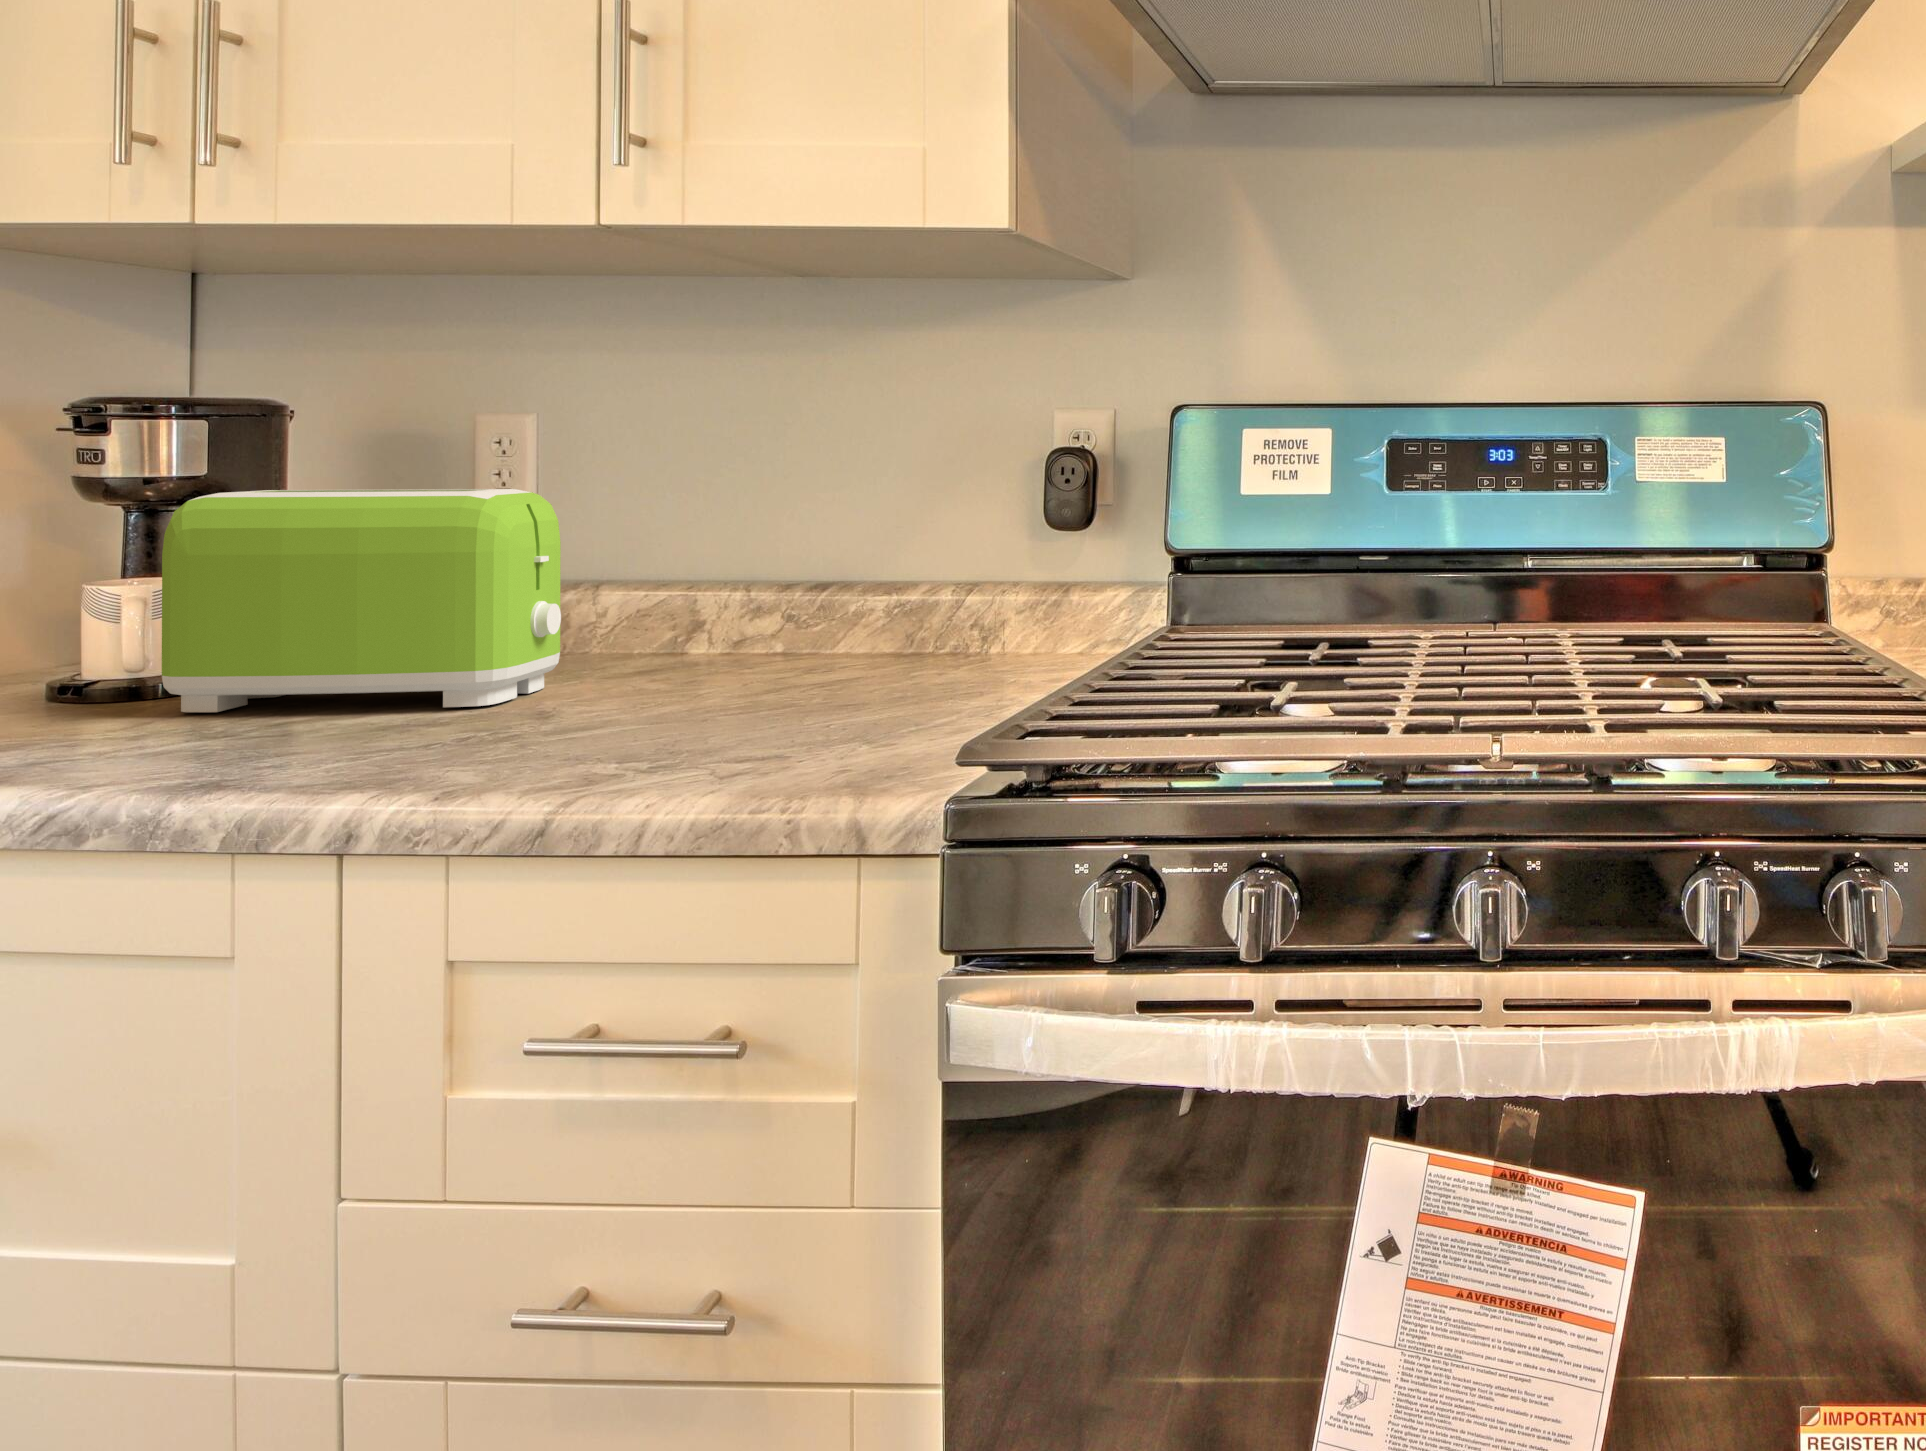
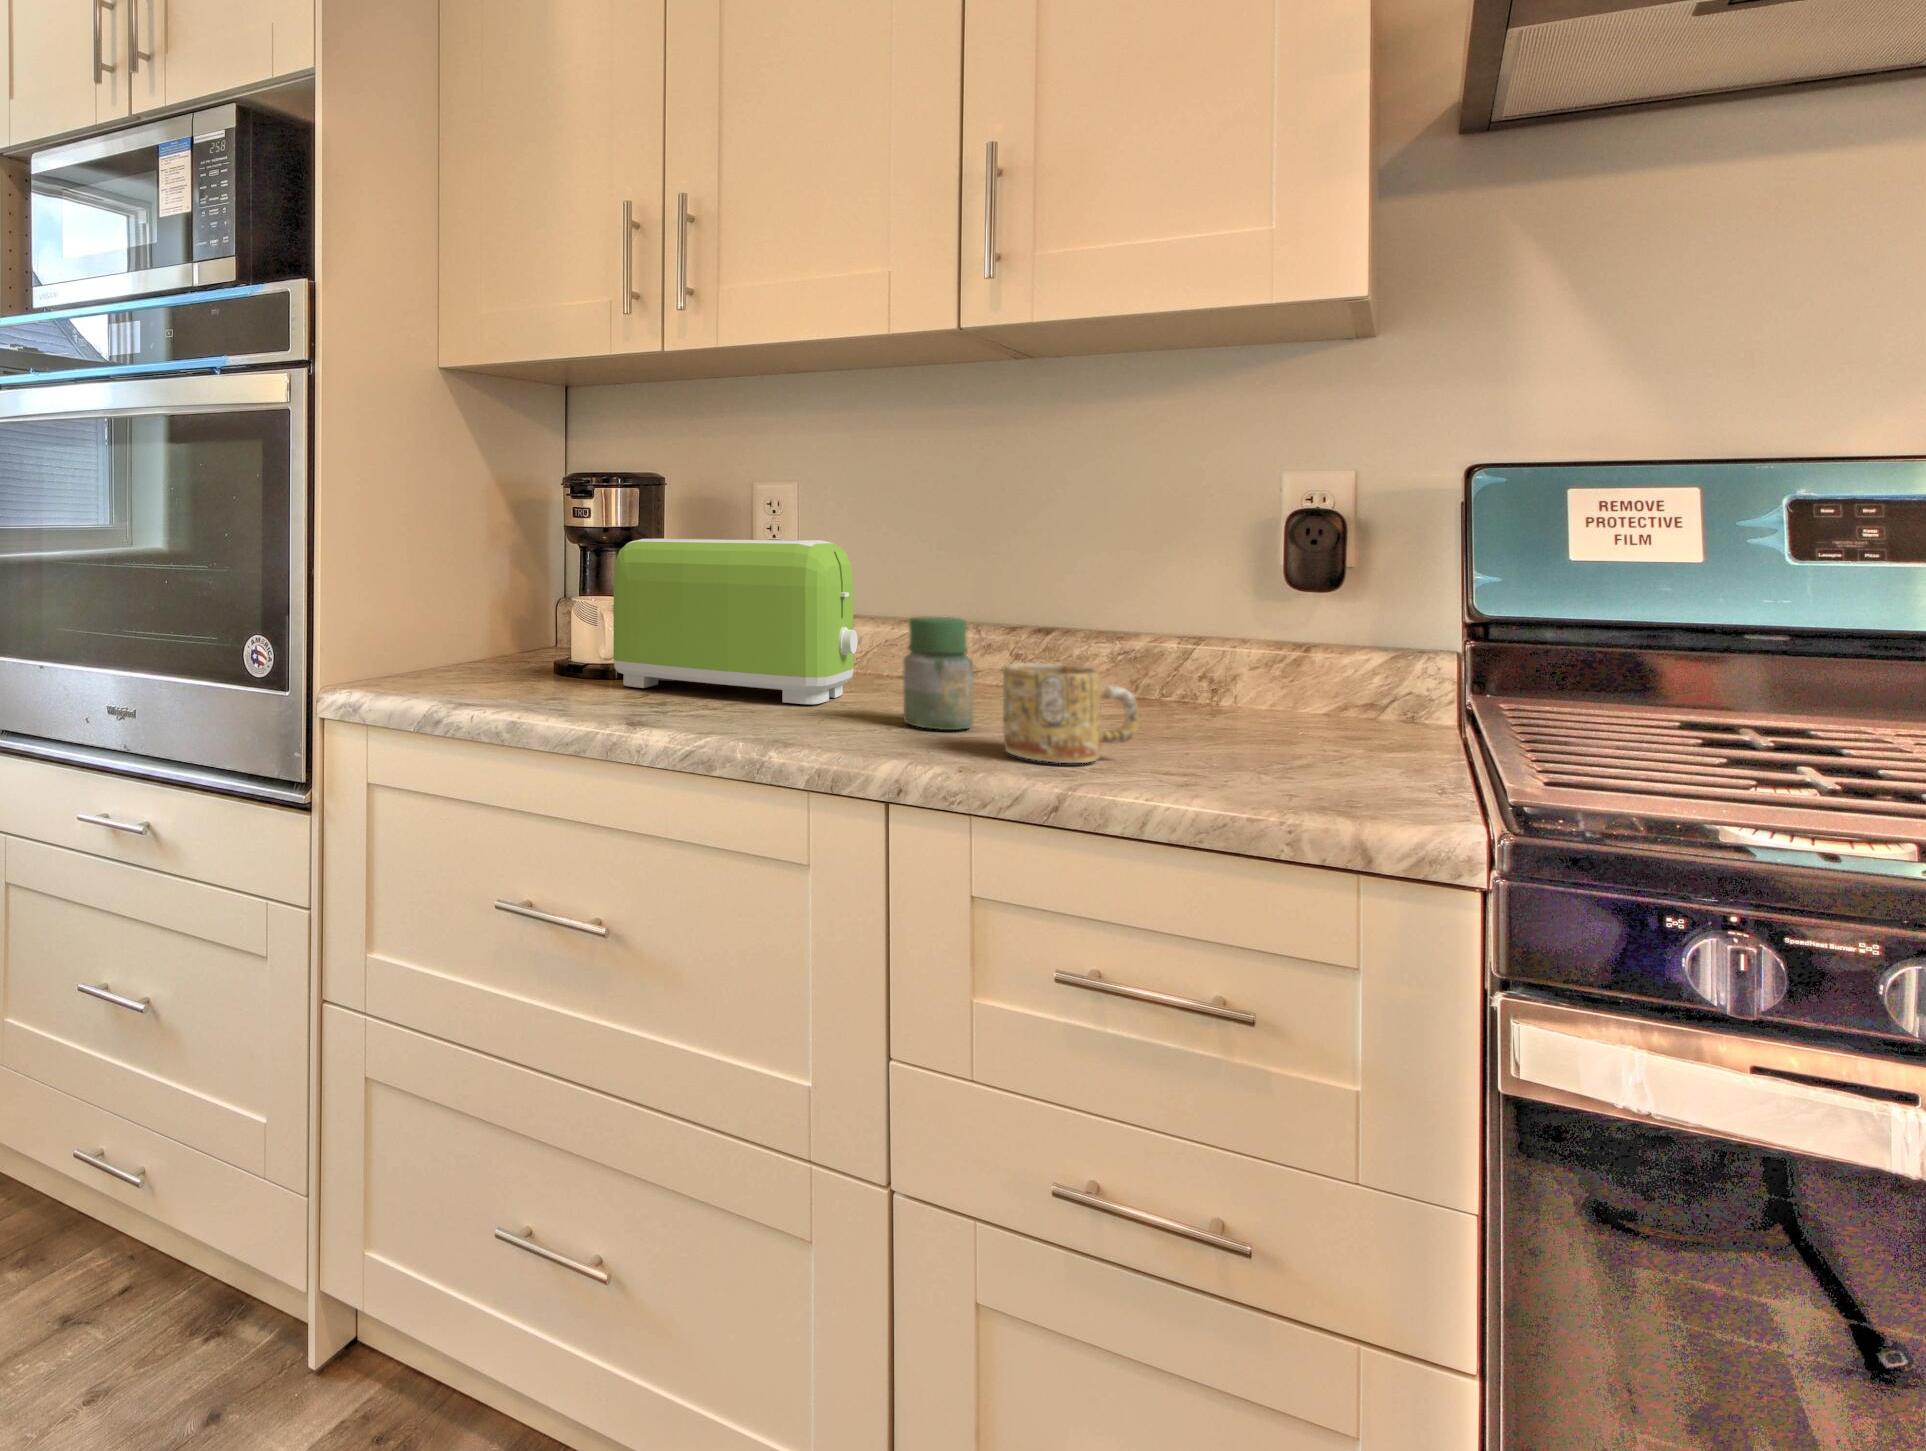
jar: none [602,581,690,716] -> present [903,617,973,730]
mug: none [701,627,847,735] -> present [1003,663,1139,763]

